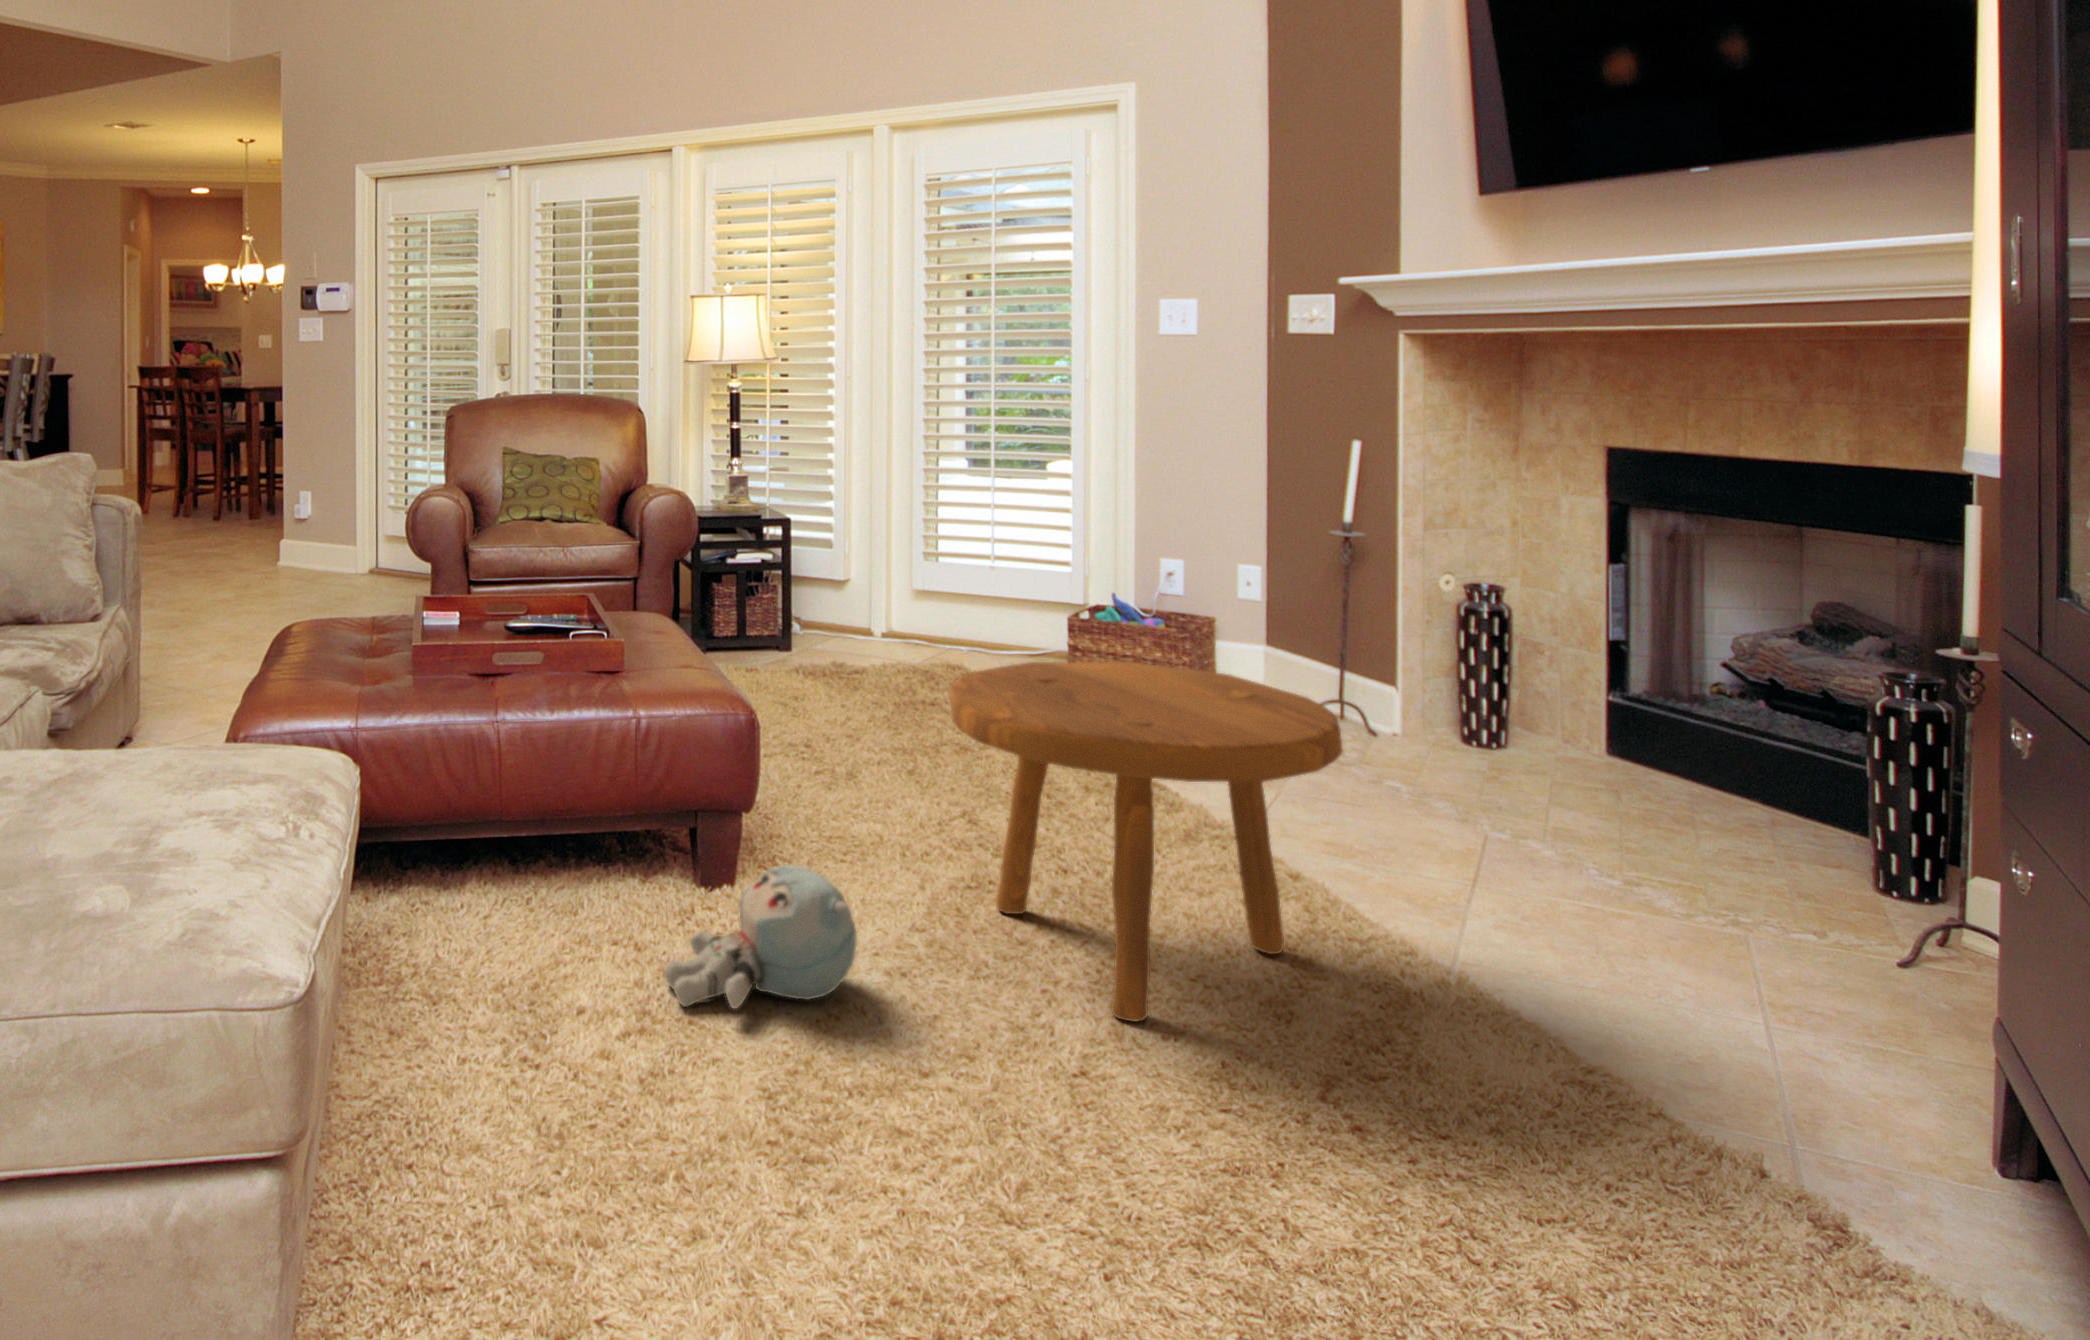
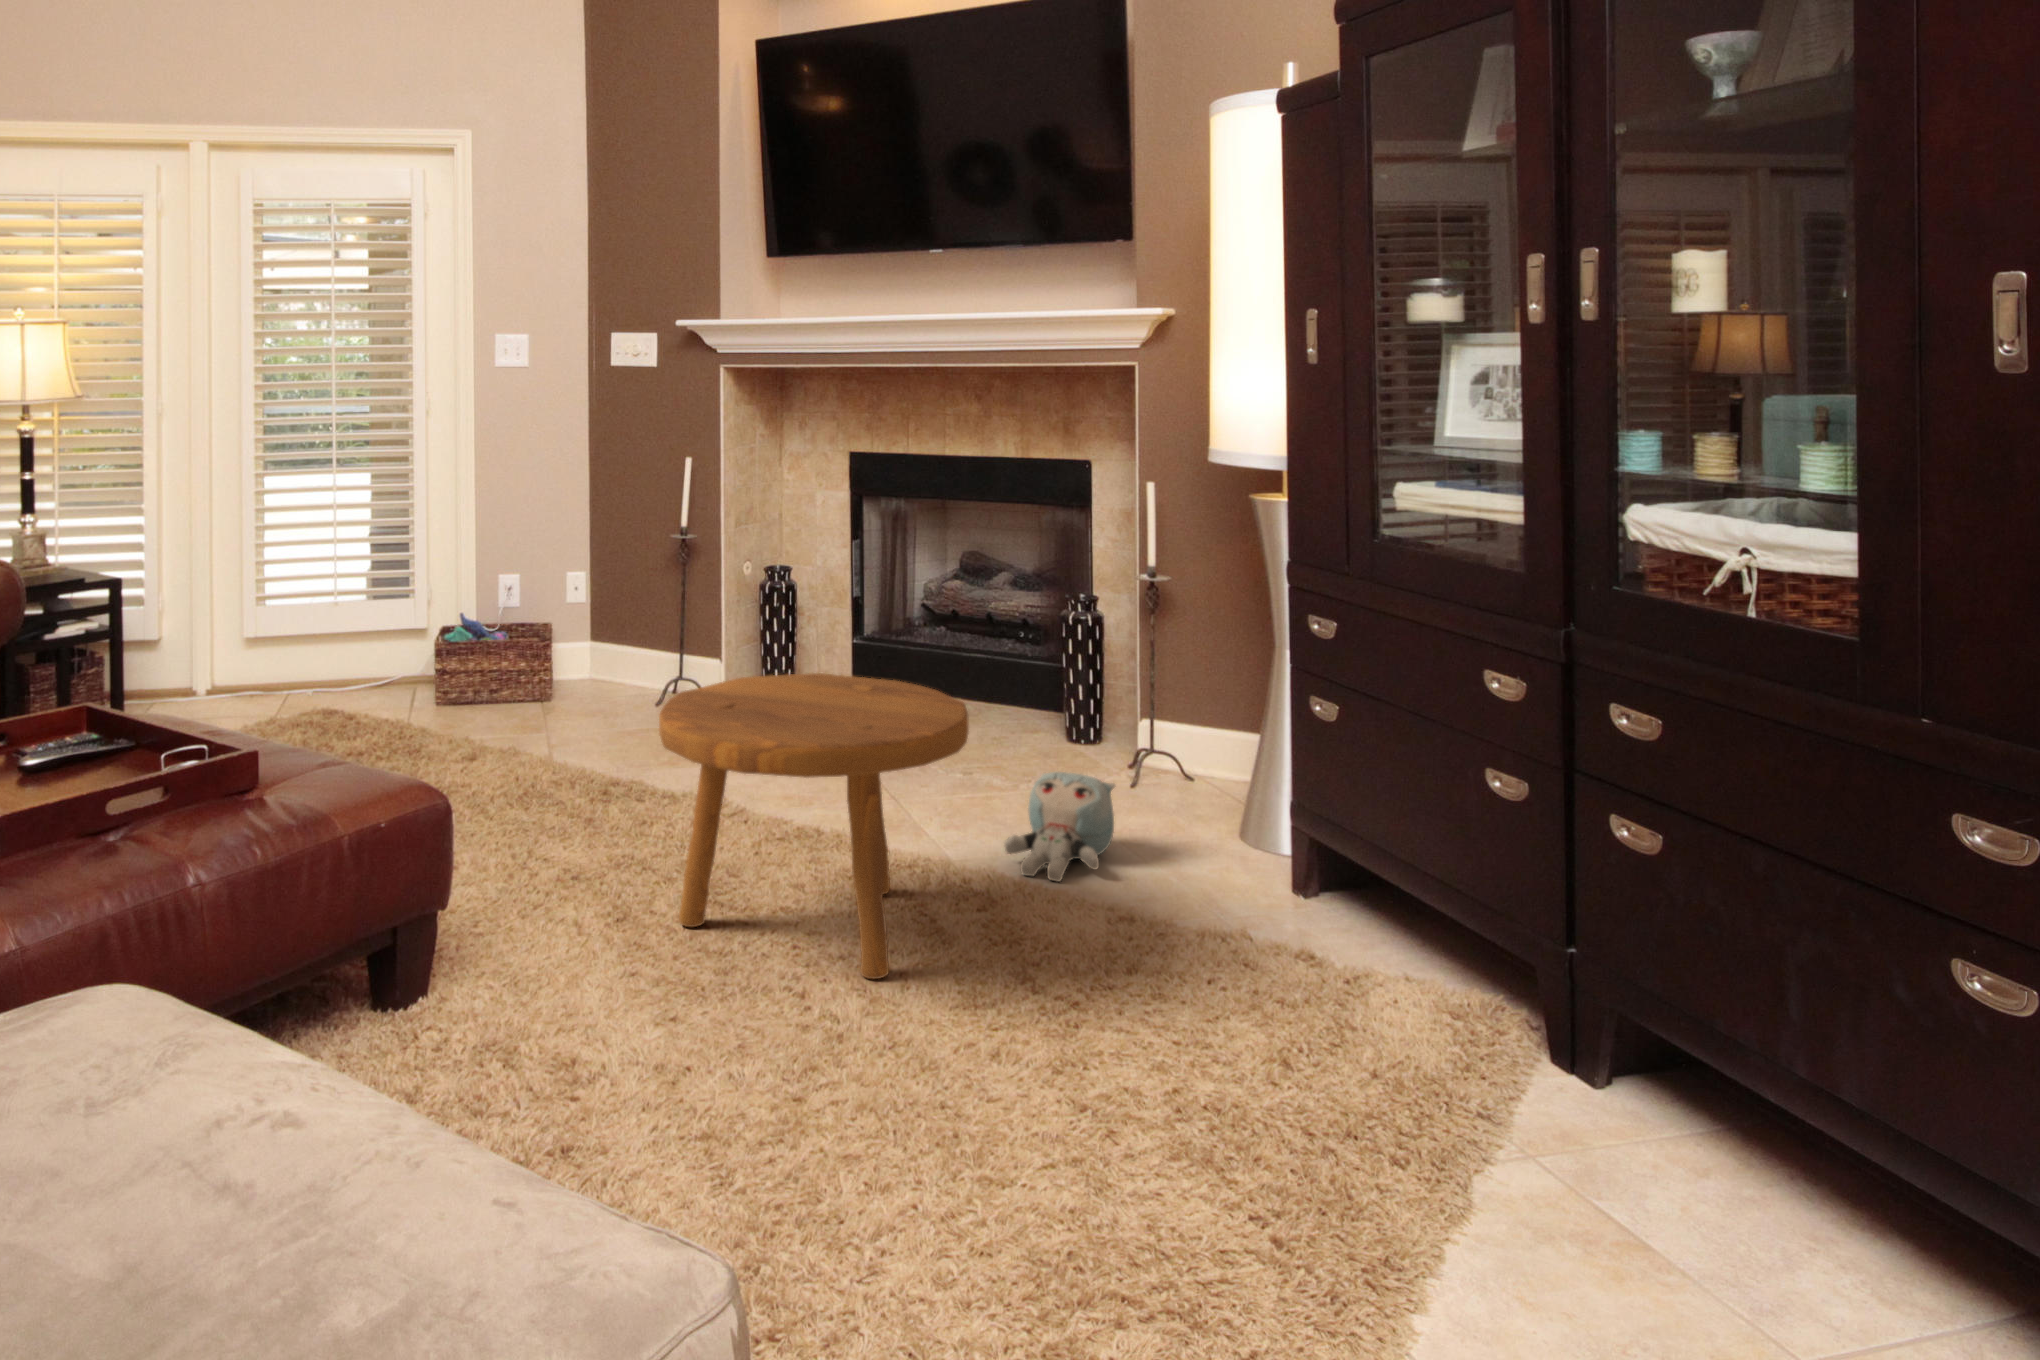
plush toy: present [664,865,857,1008] -> present [1004,772,1115,882]

